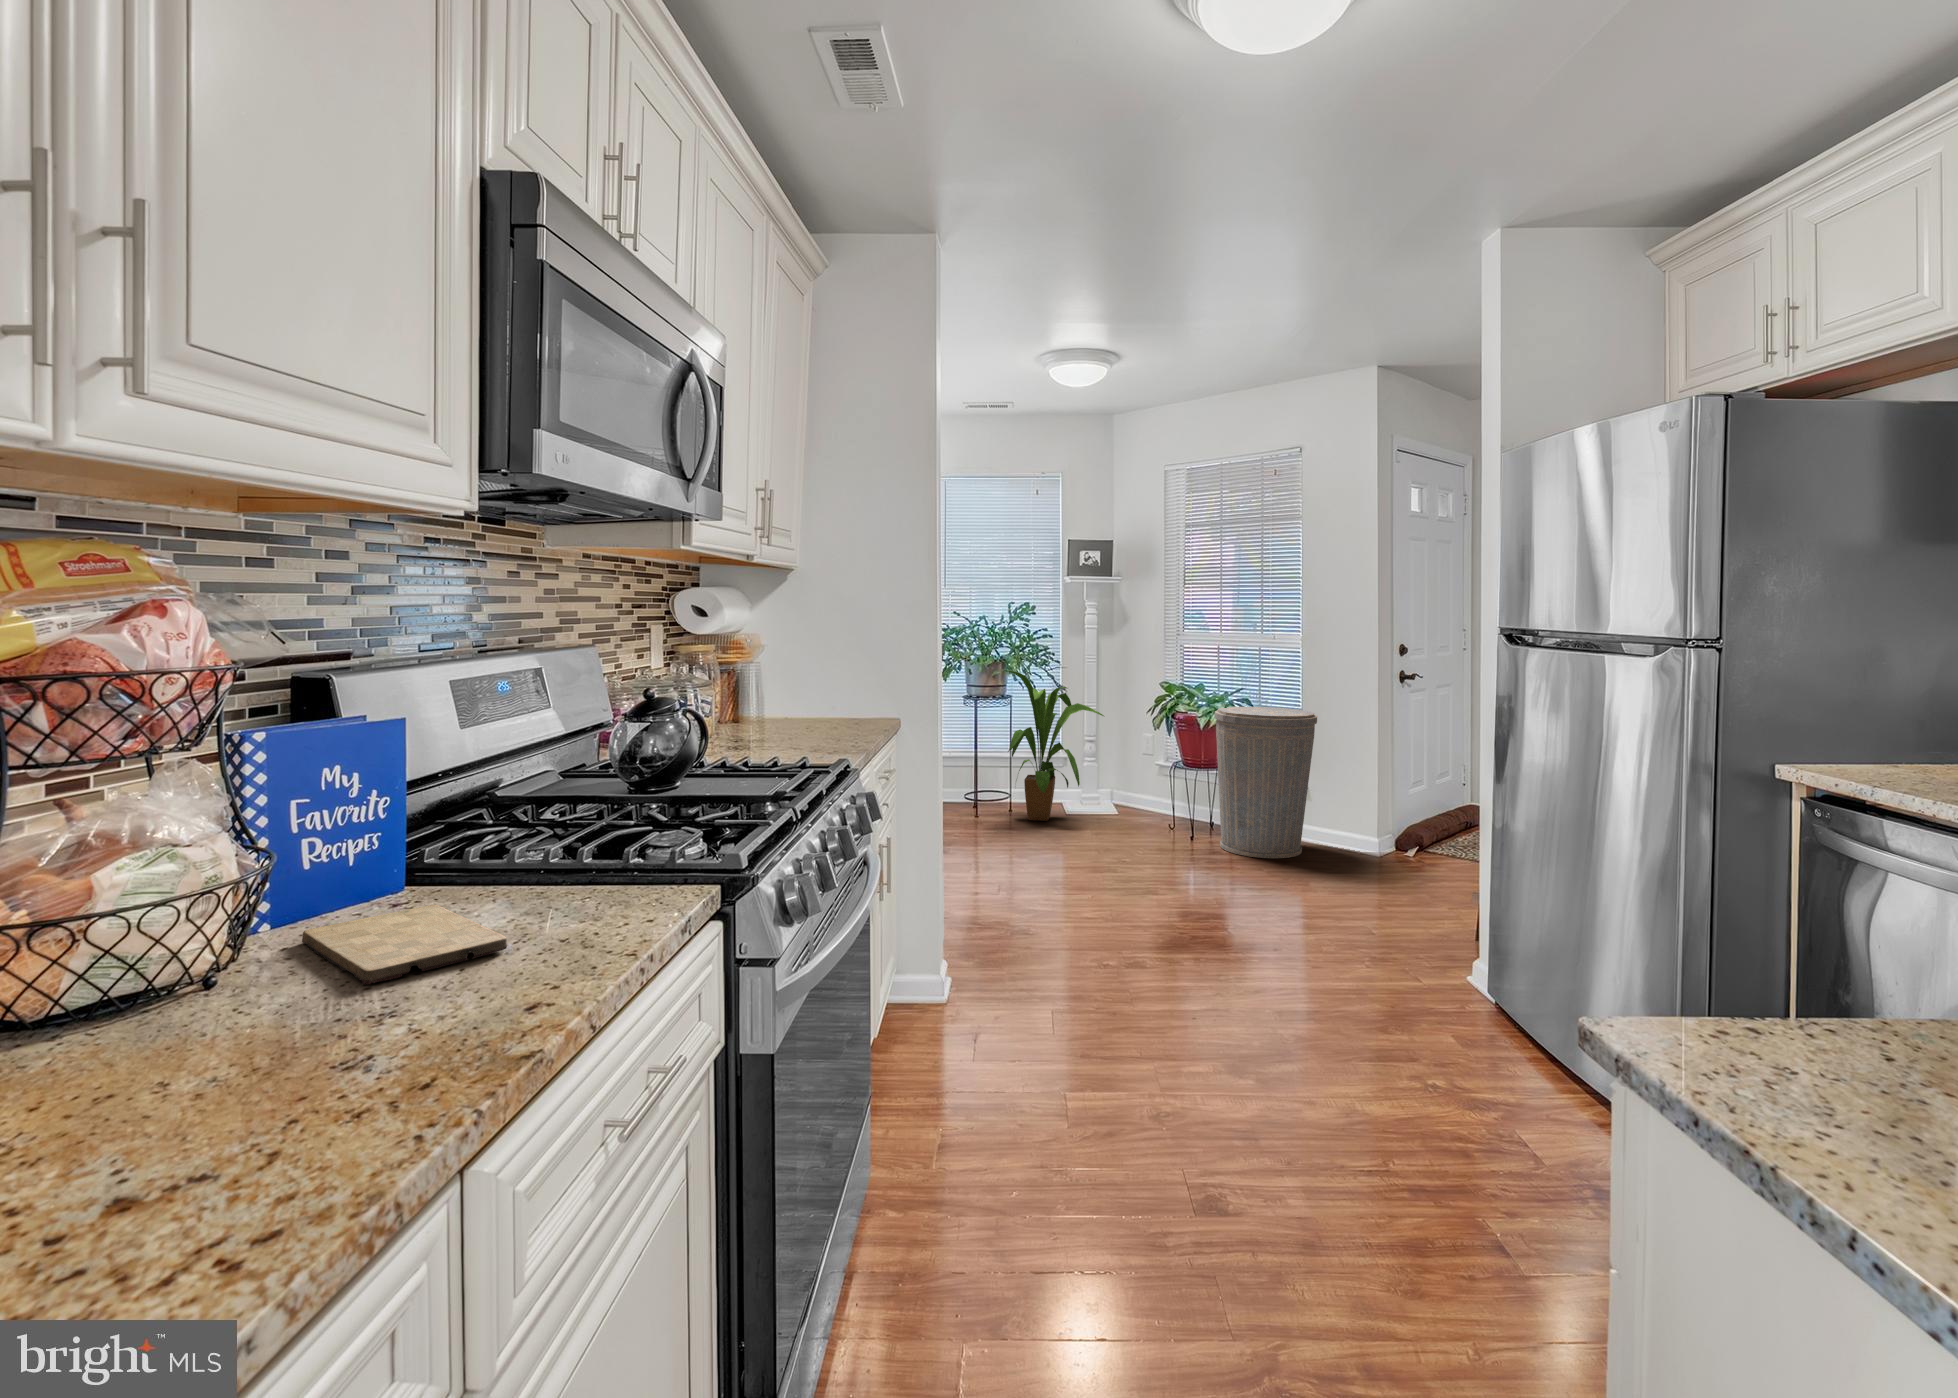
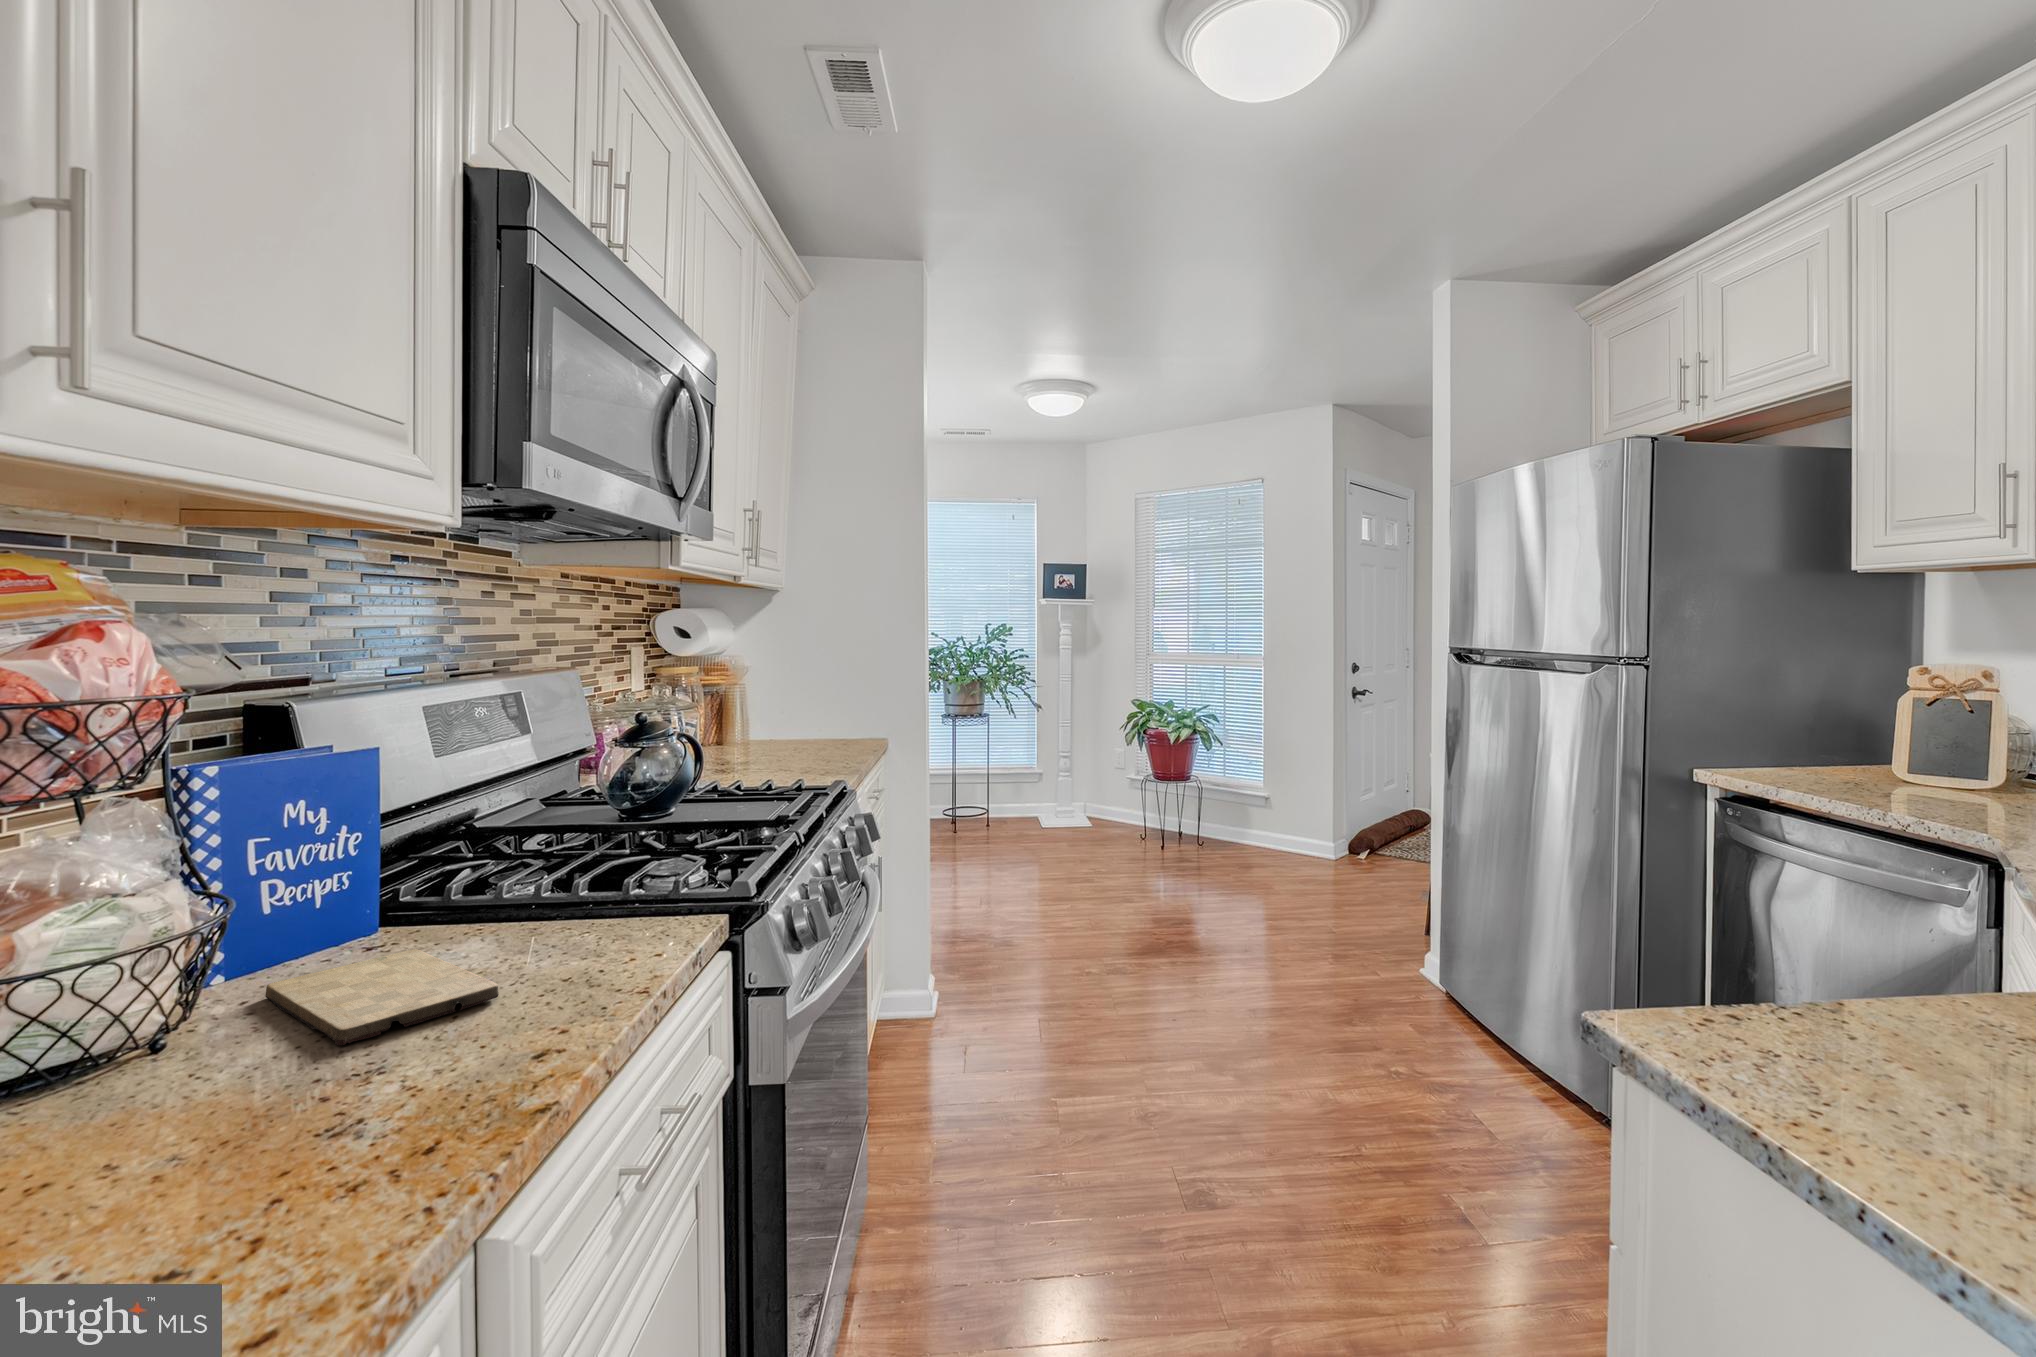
house plant: present [1004,670,1104,821] -> none [977,689,1077,837]
trash can: present [1215,707,1317,858] -> none [1185,720,1284,867]

